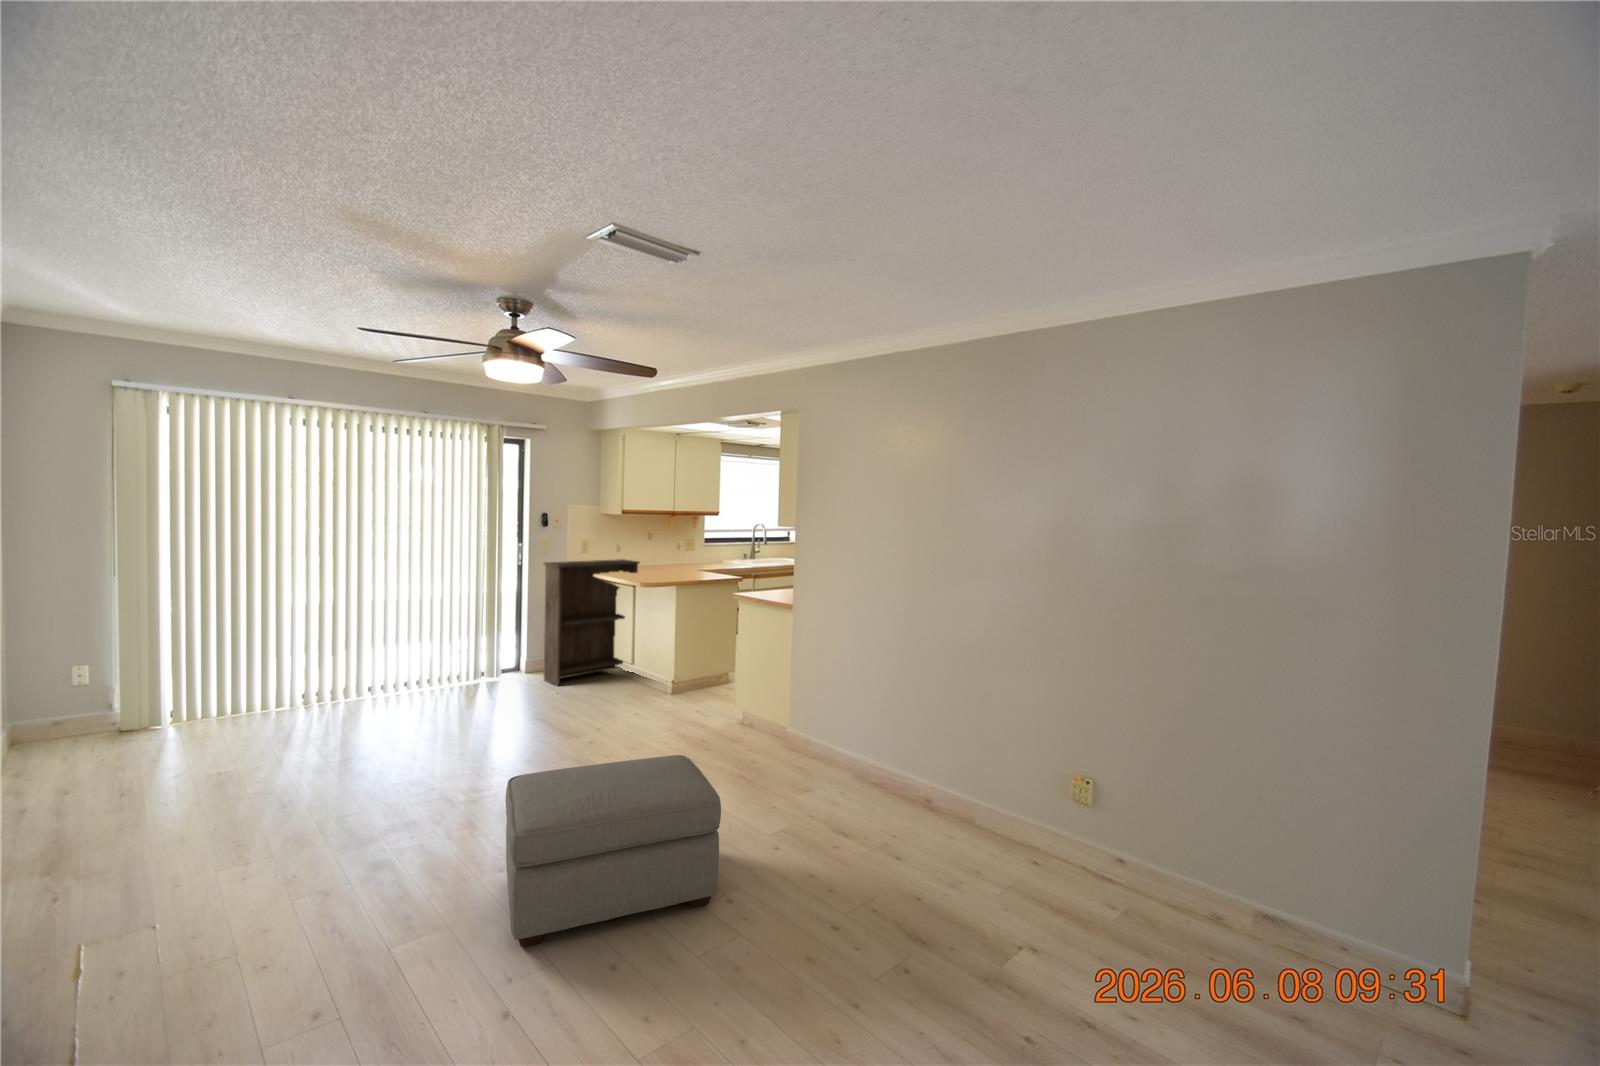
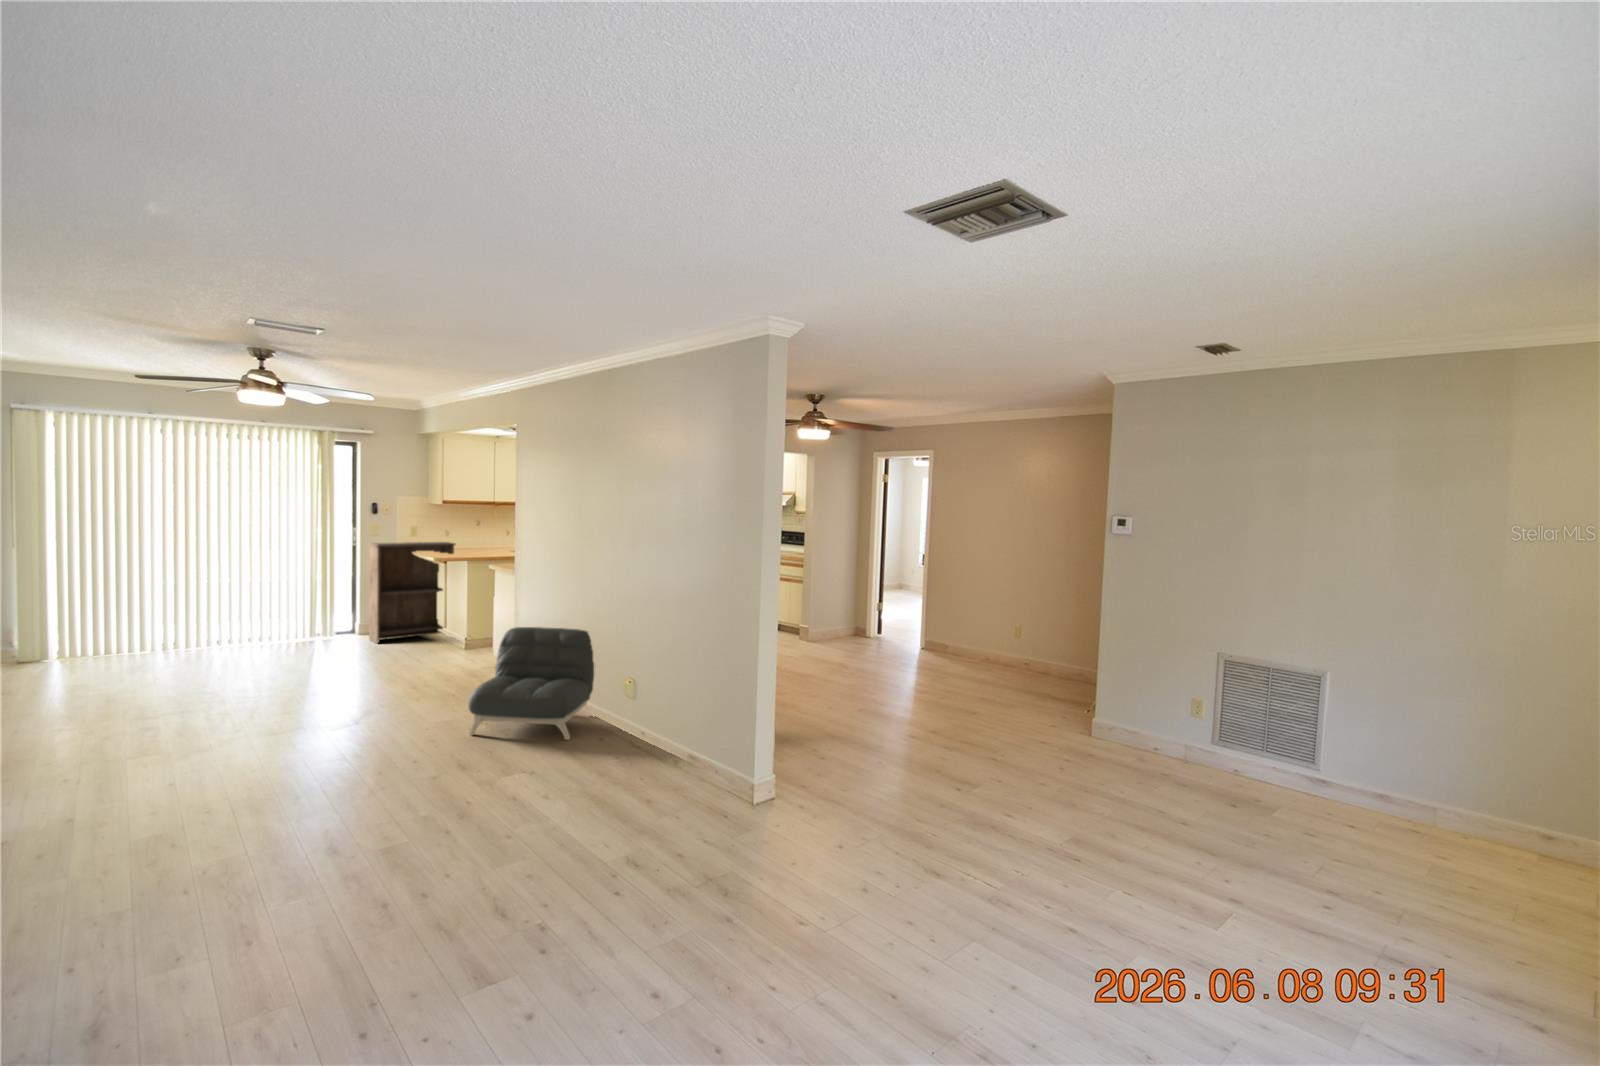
armchair: none [821,688,979,872] -> present [469,627,596,740]
ottoman: present [506,755,721,947] -> none [234,665,386,760]

